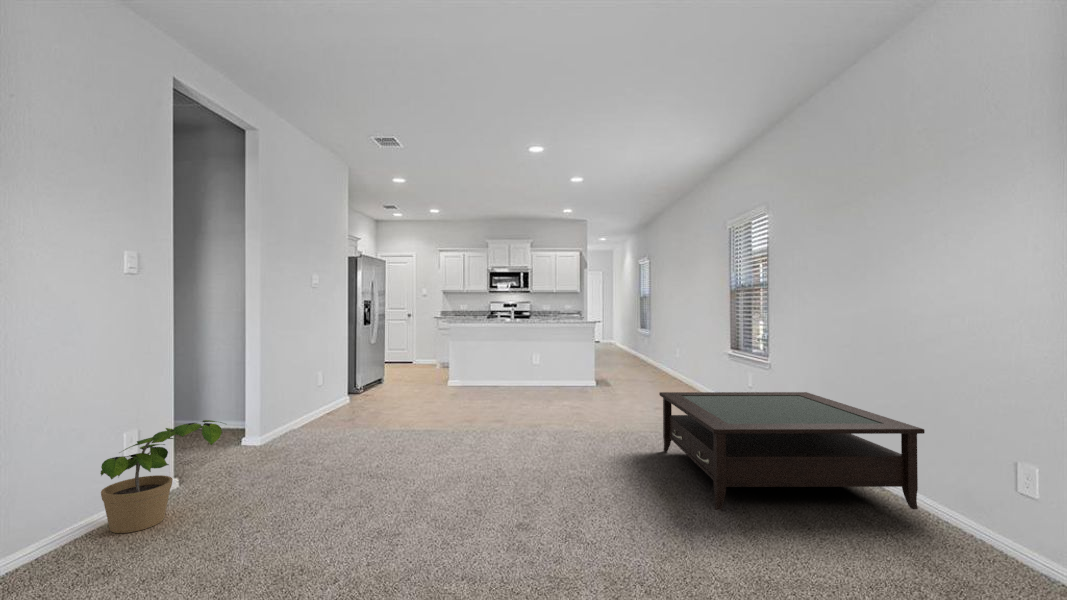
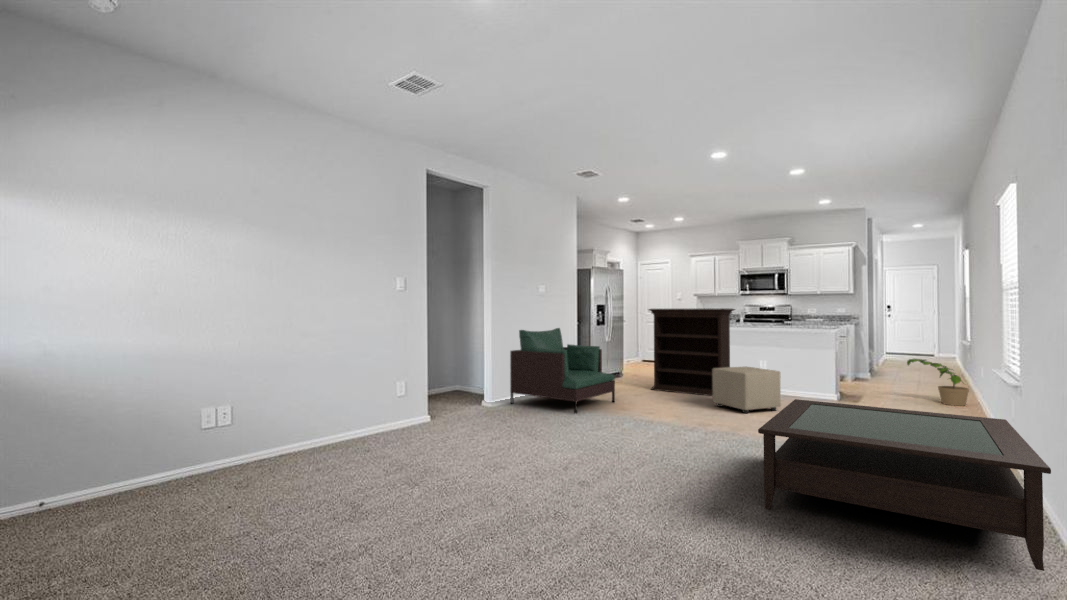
bookshelf: none [433,305,518,395] -> present [649,308,735,396]
armchair: none [286,329,418,437] -> present [510,328,615,414]
ottoman: none [518,363,578,409] -> present [712,367,781,413]
potted plant: present [100,420,222,533] -> present [907,359,969,406]

